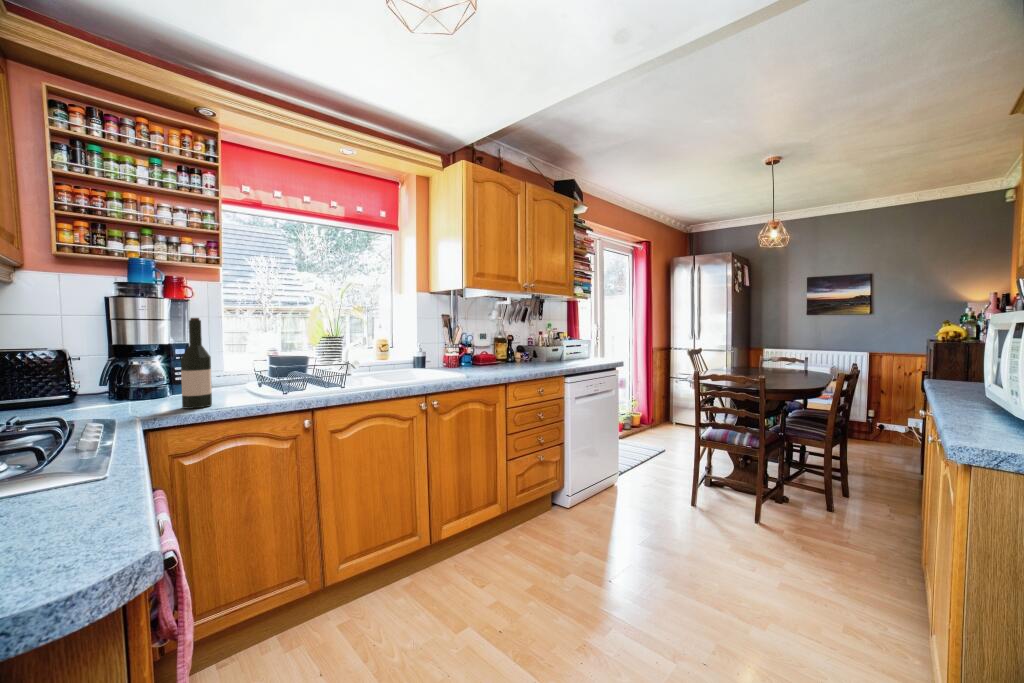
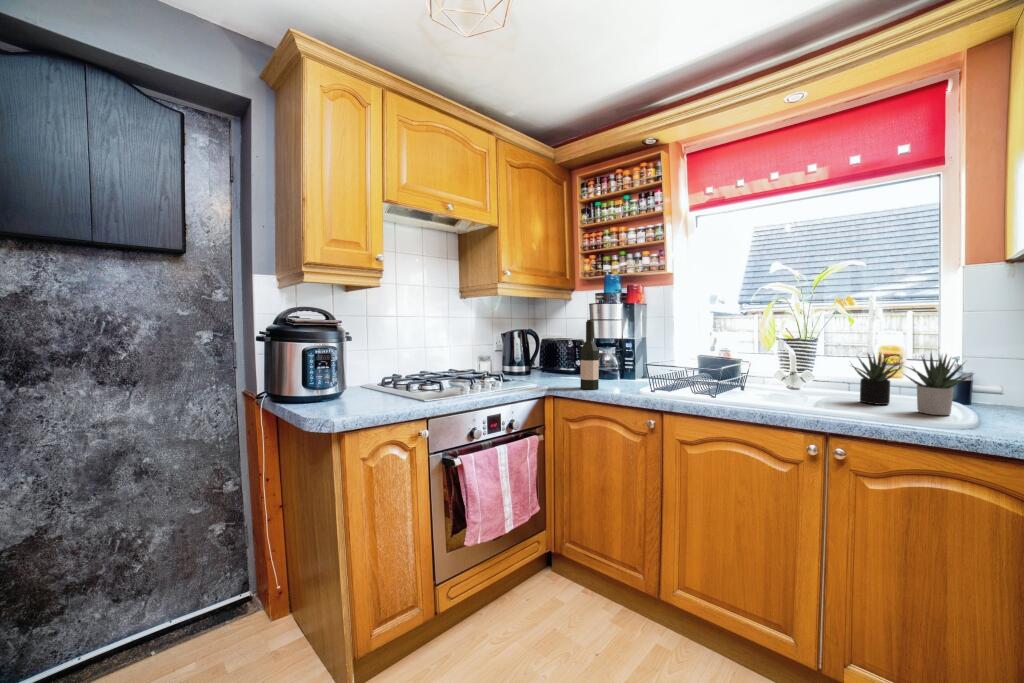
succulent plant: none [393,338,459,375] -> present [851,353,972,415]

